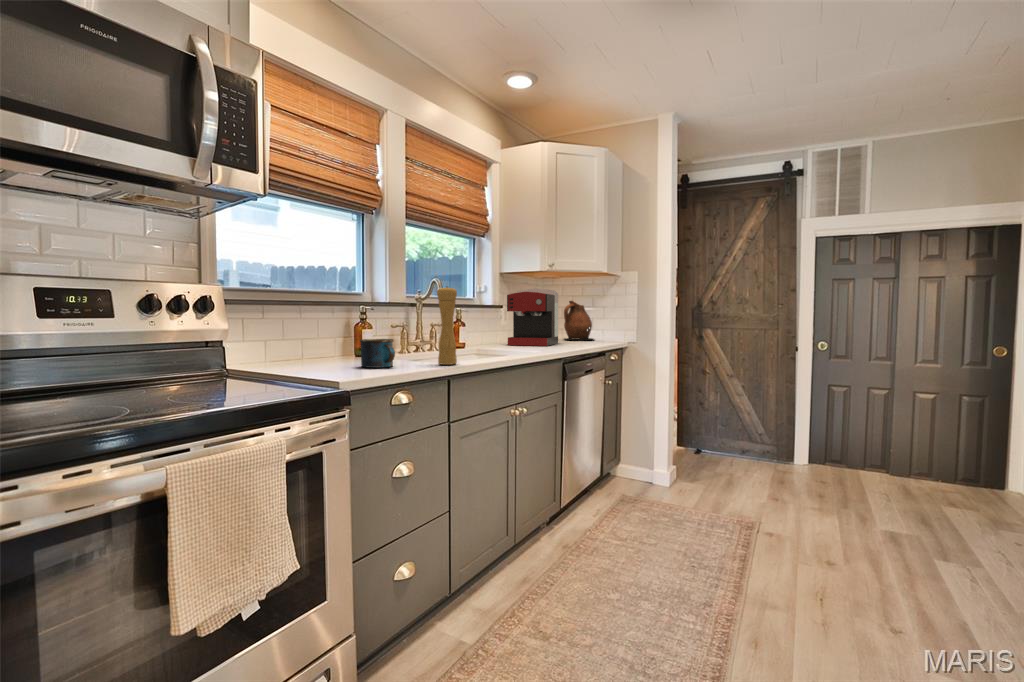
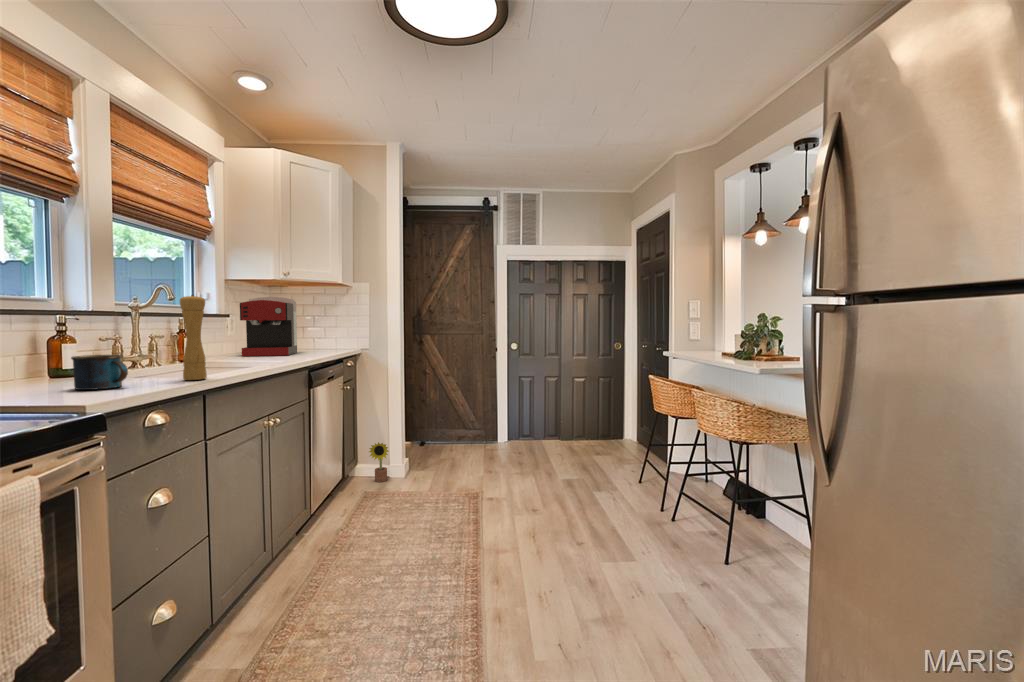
ceramic pitcher: present [564,301,593,340] -> none [296,309,332,348]
decorative plant: none [626,444,649,487] -> present [369,442,389,482]

